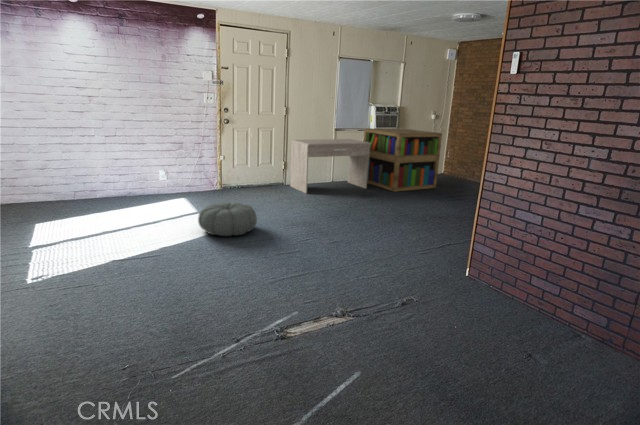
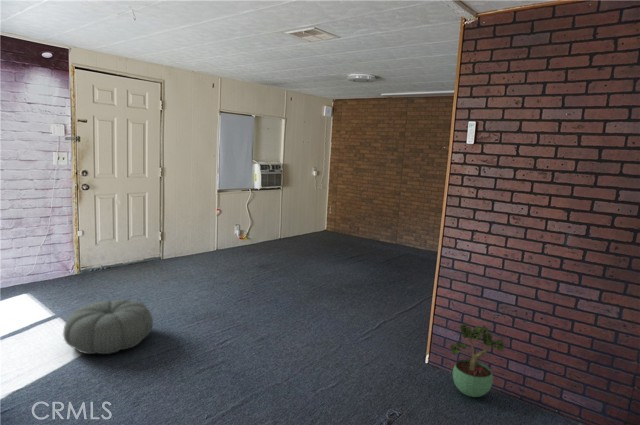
bookshelf: present [364,129,442,192] -> none [248,187,330,256]
desk: present [290,139,371,193] -> none [170,201,262,268]
potted plant: none [476,237,520,302] -> present [450,324,504,397]

